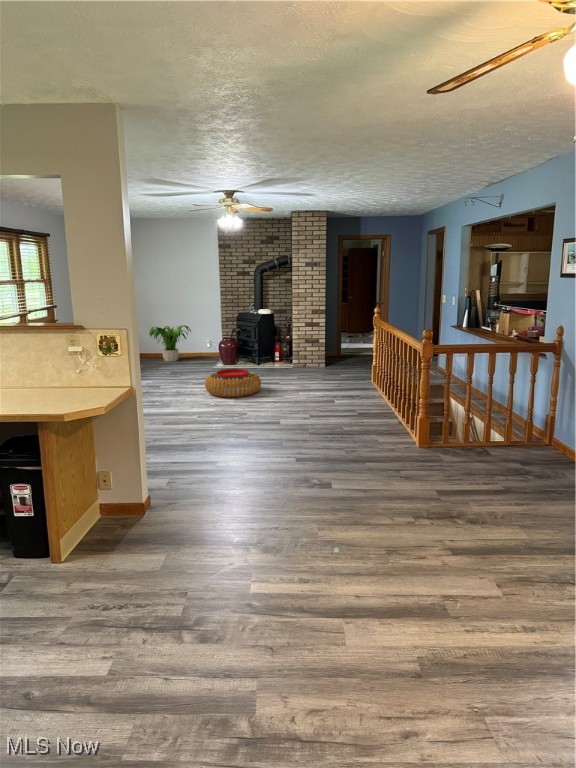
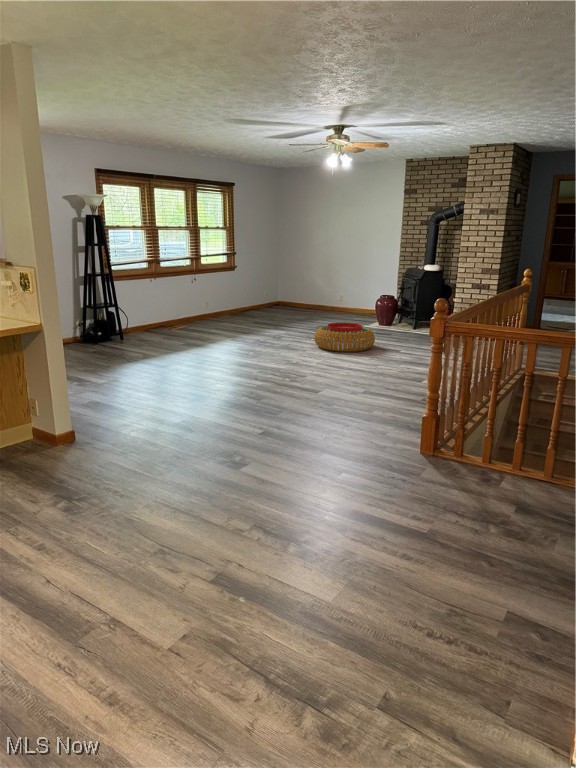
potted plant: present [149,325,191,362] -> none [316,279,362,317]

